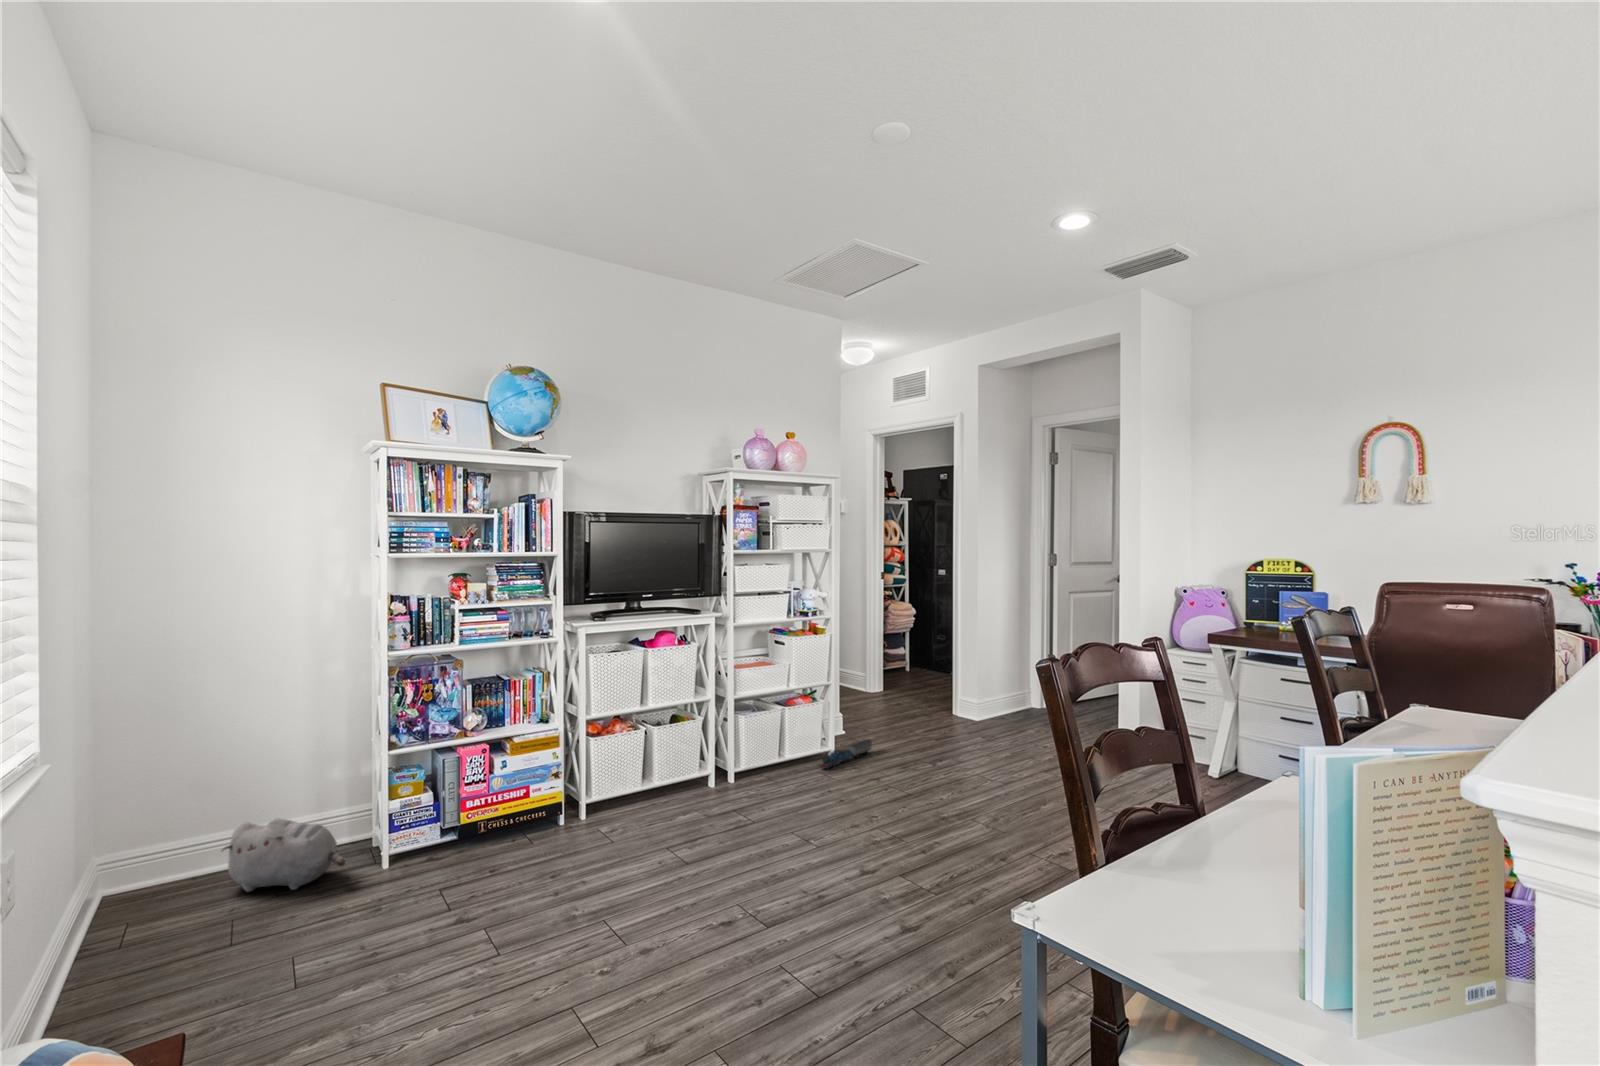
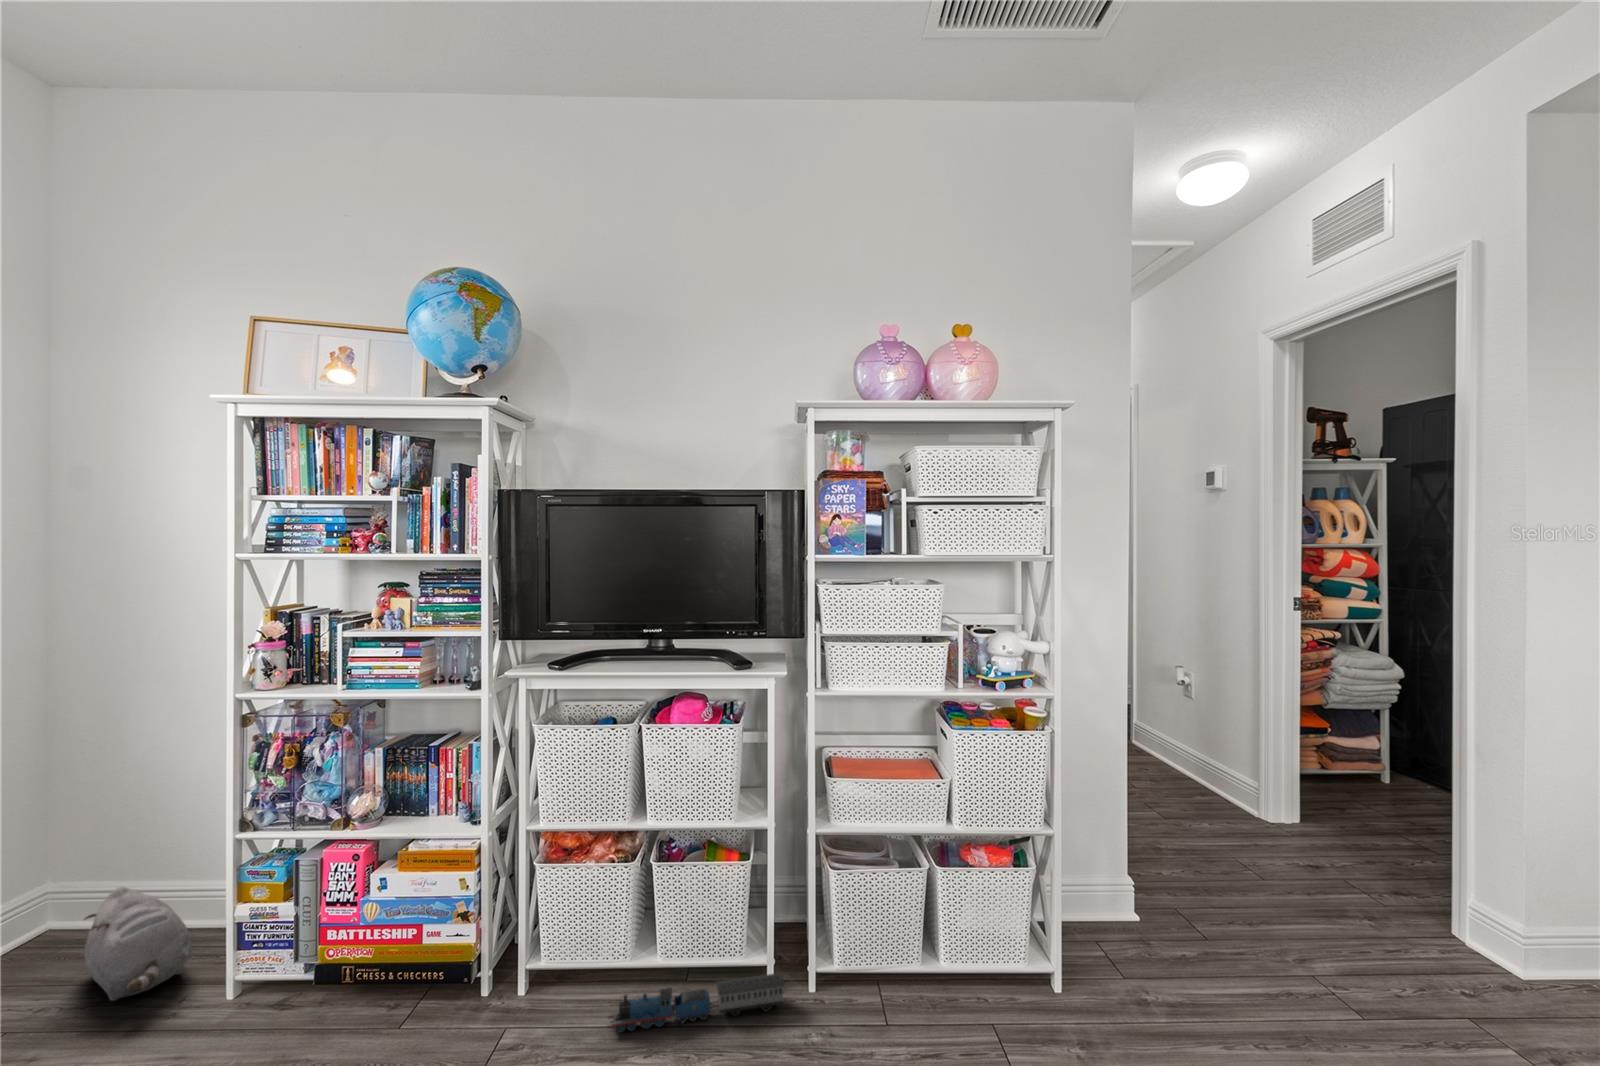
toy train: present [819,739,872,769] -> present [609,973,785,1033]

